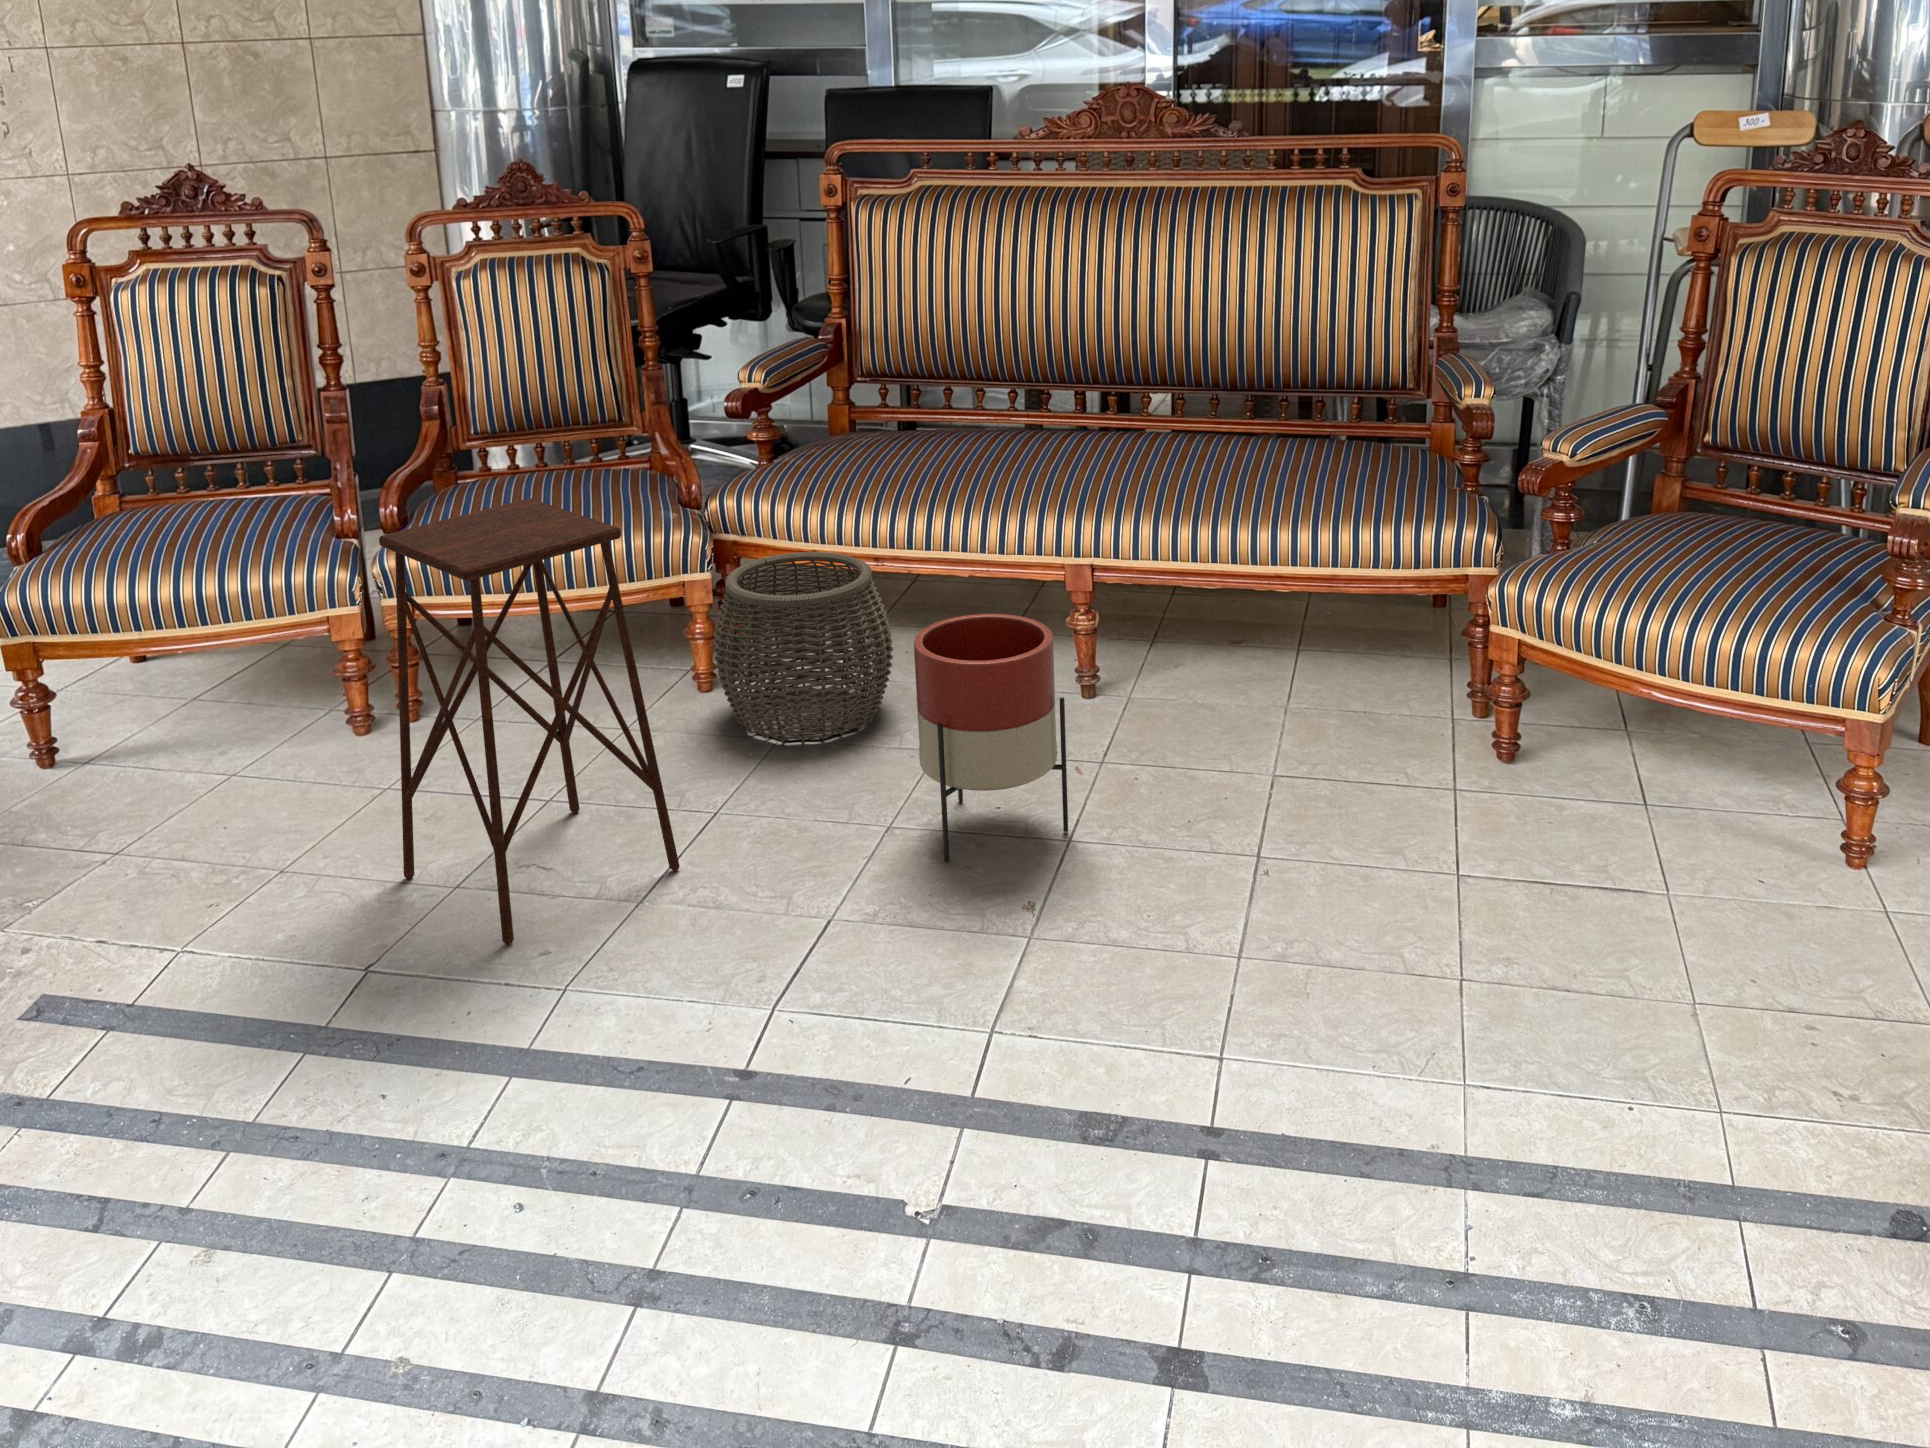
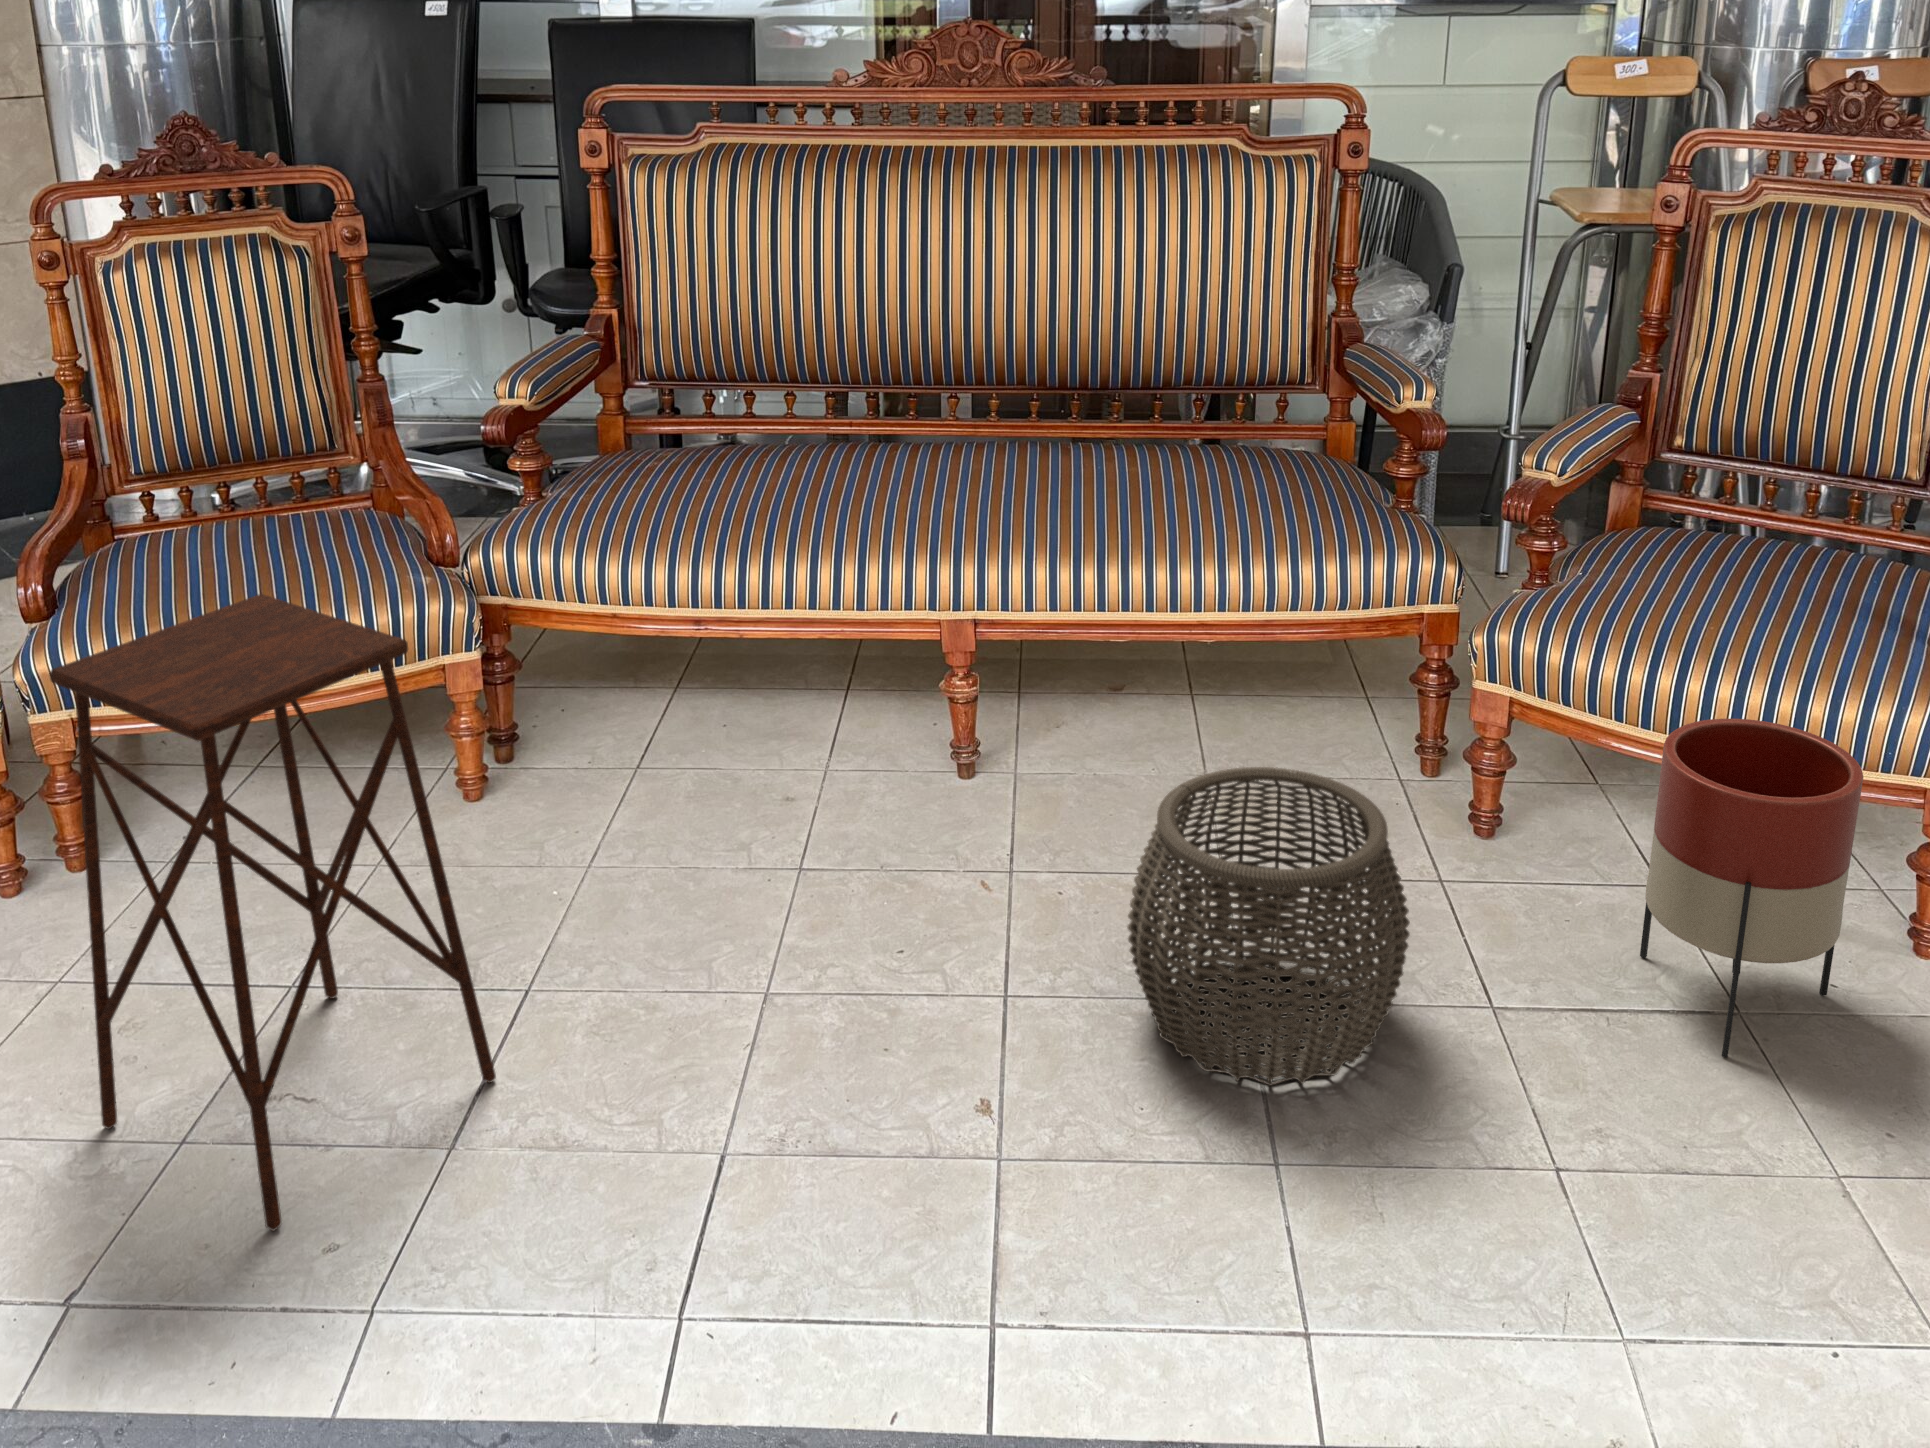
woven basket: present [713,552,893,742] -> present [1127,767,1410,1085]
planter: present [914,614,1068,862] -> present [1640,719,1863,1057]

